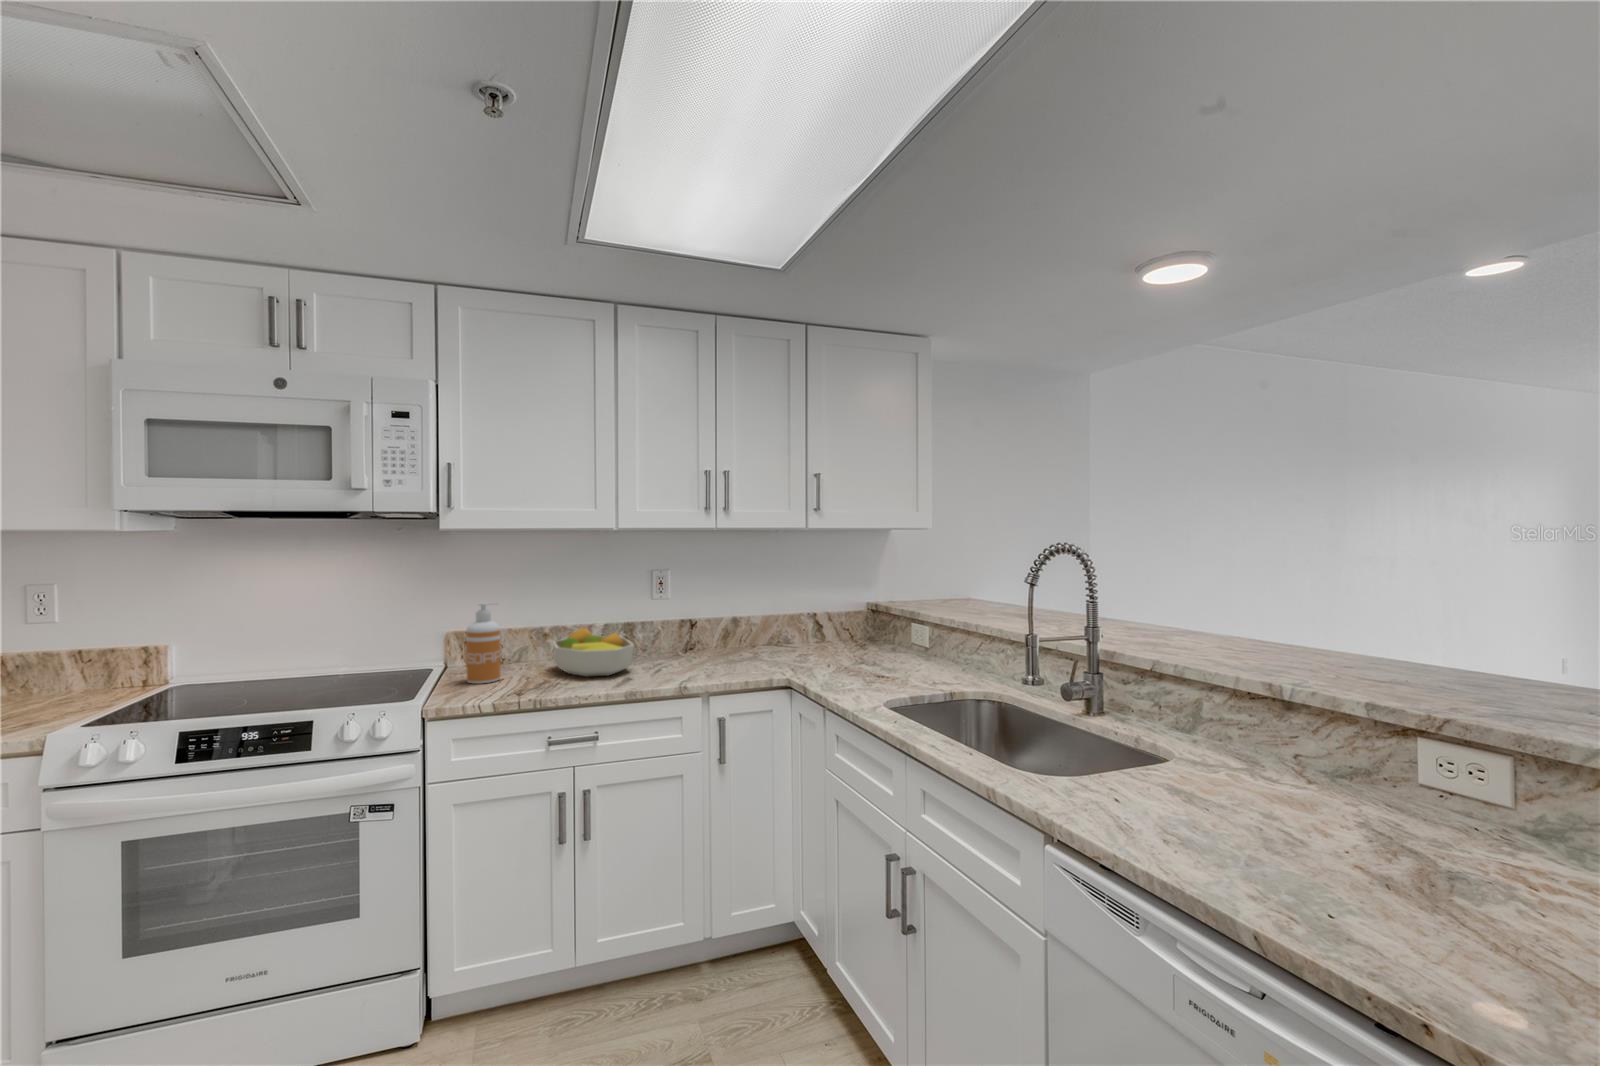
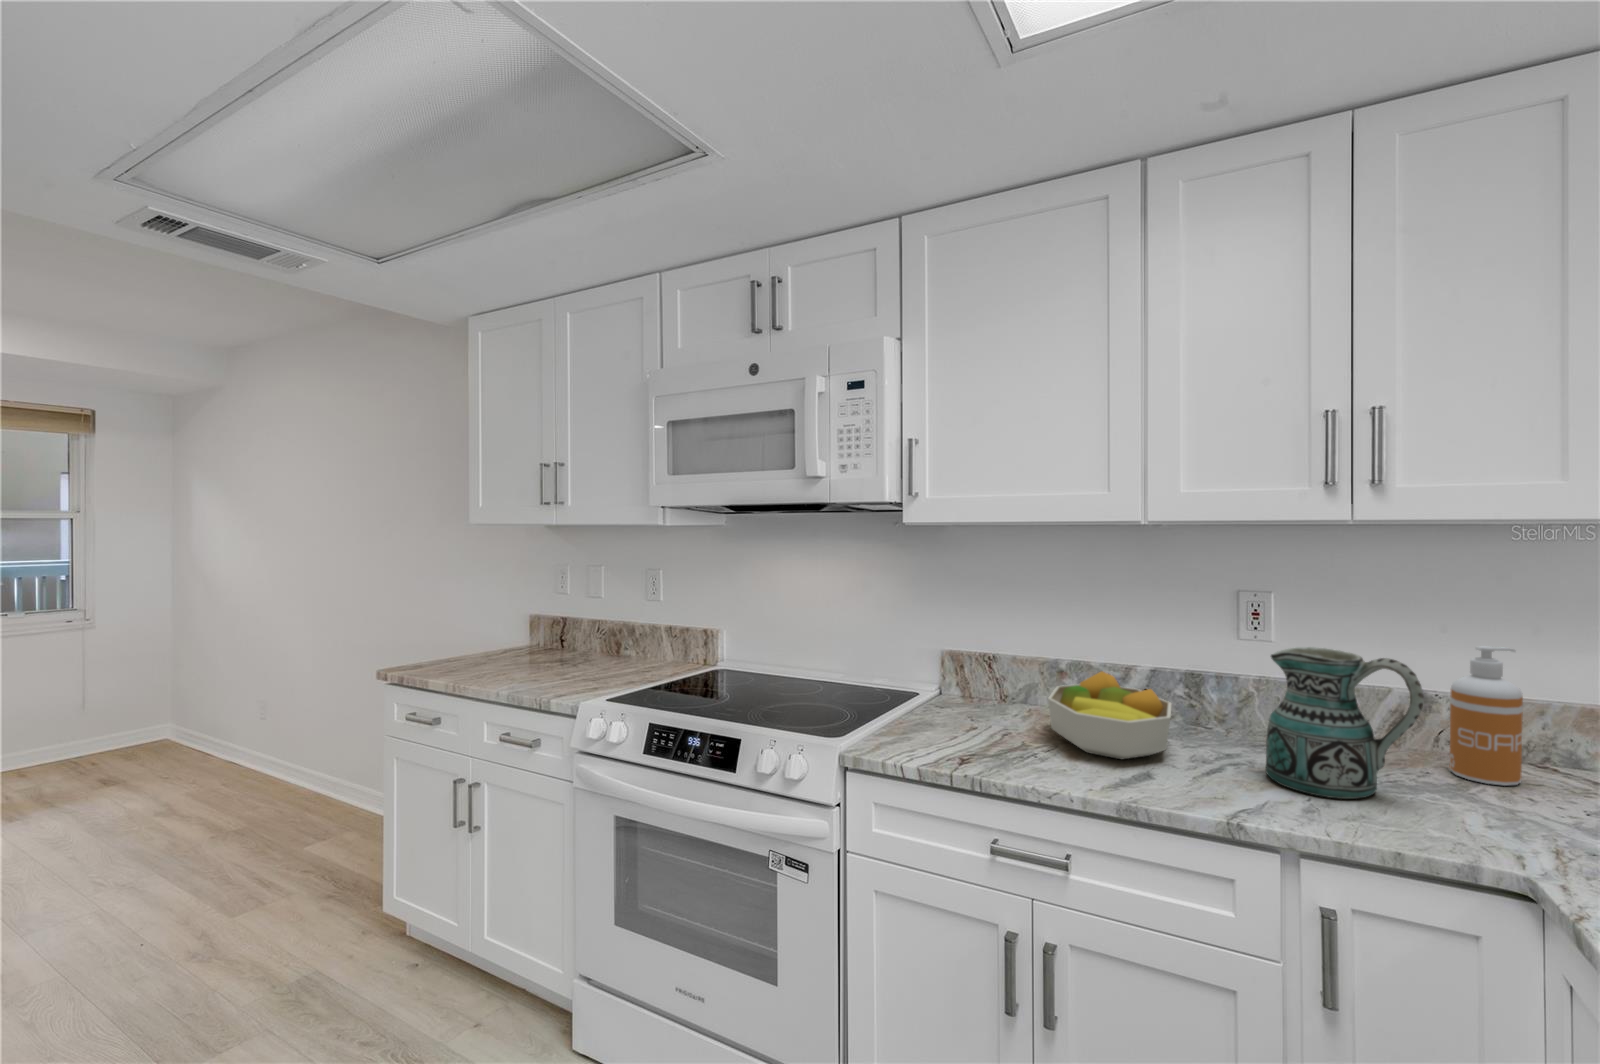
ceramic pitcher: none [681,596,746,670] -> present [1266,647,1424,799]
soap dispenser: present [467,603,500,683] -> present [1450,646,1523,786]

